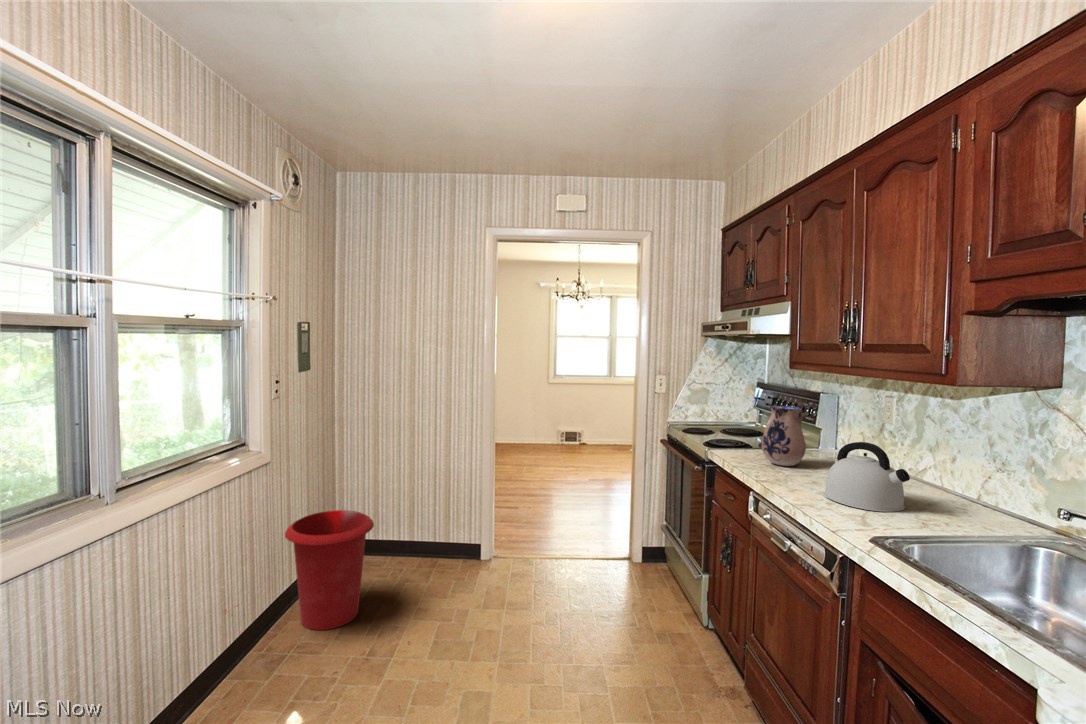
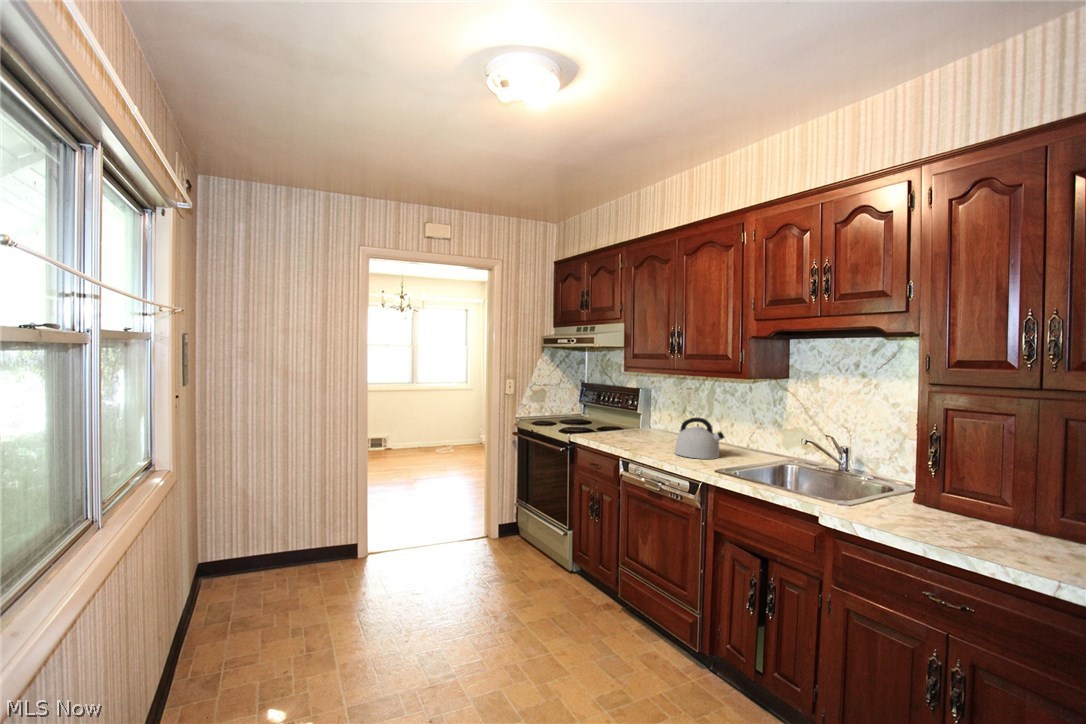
ceramic pitcher: present [762,406,806,466] -> none [617,398,645,440]
waste bin: present [285,510,374,630] -> none [160,539,270,677]

